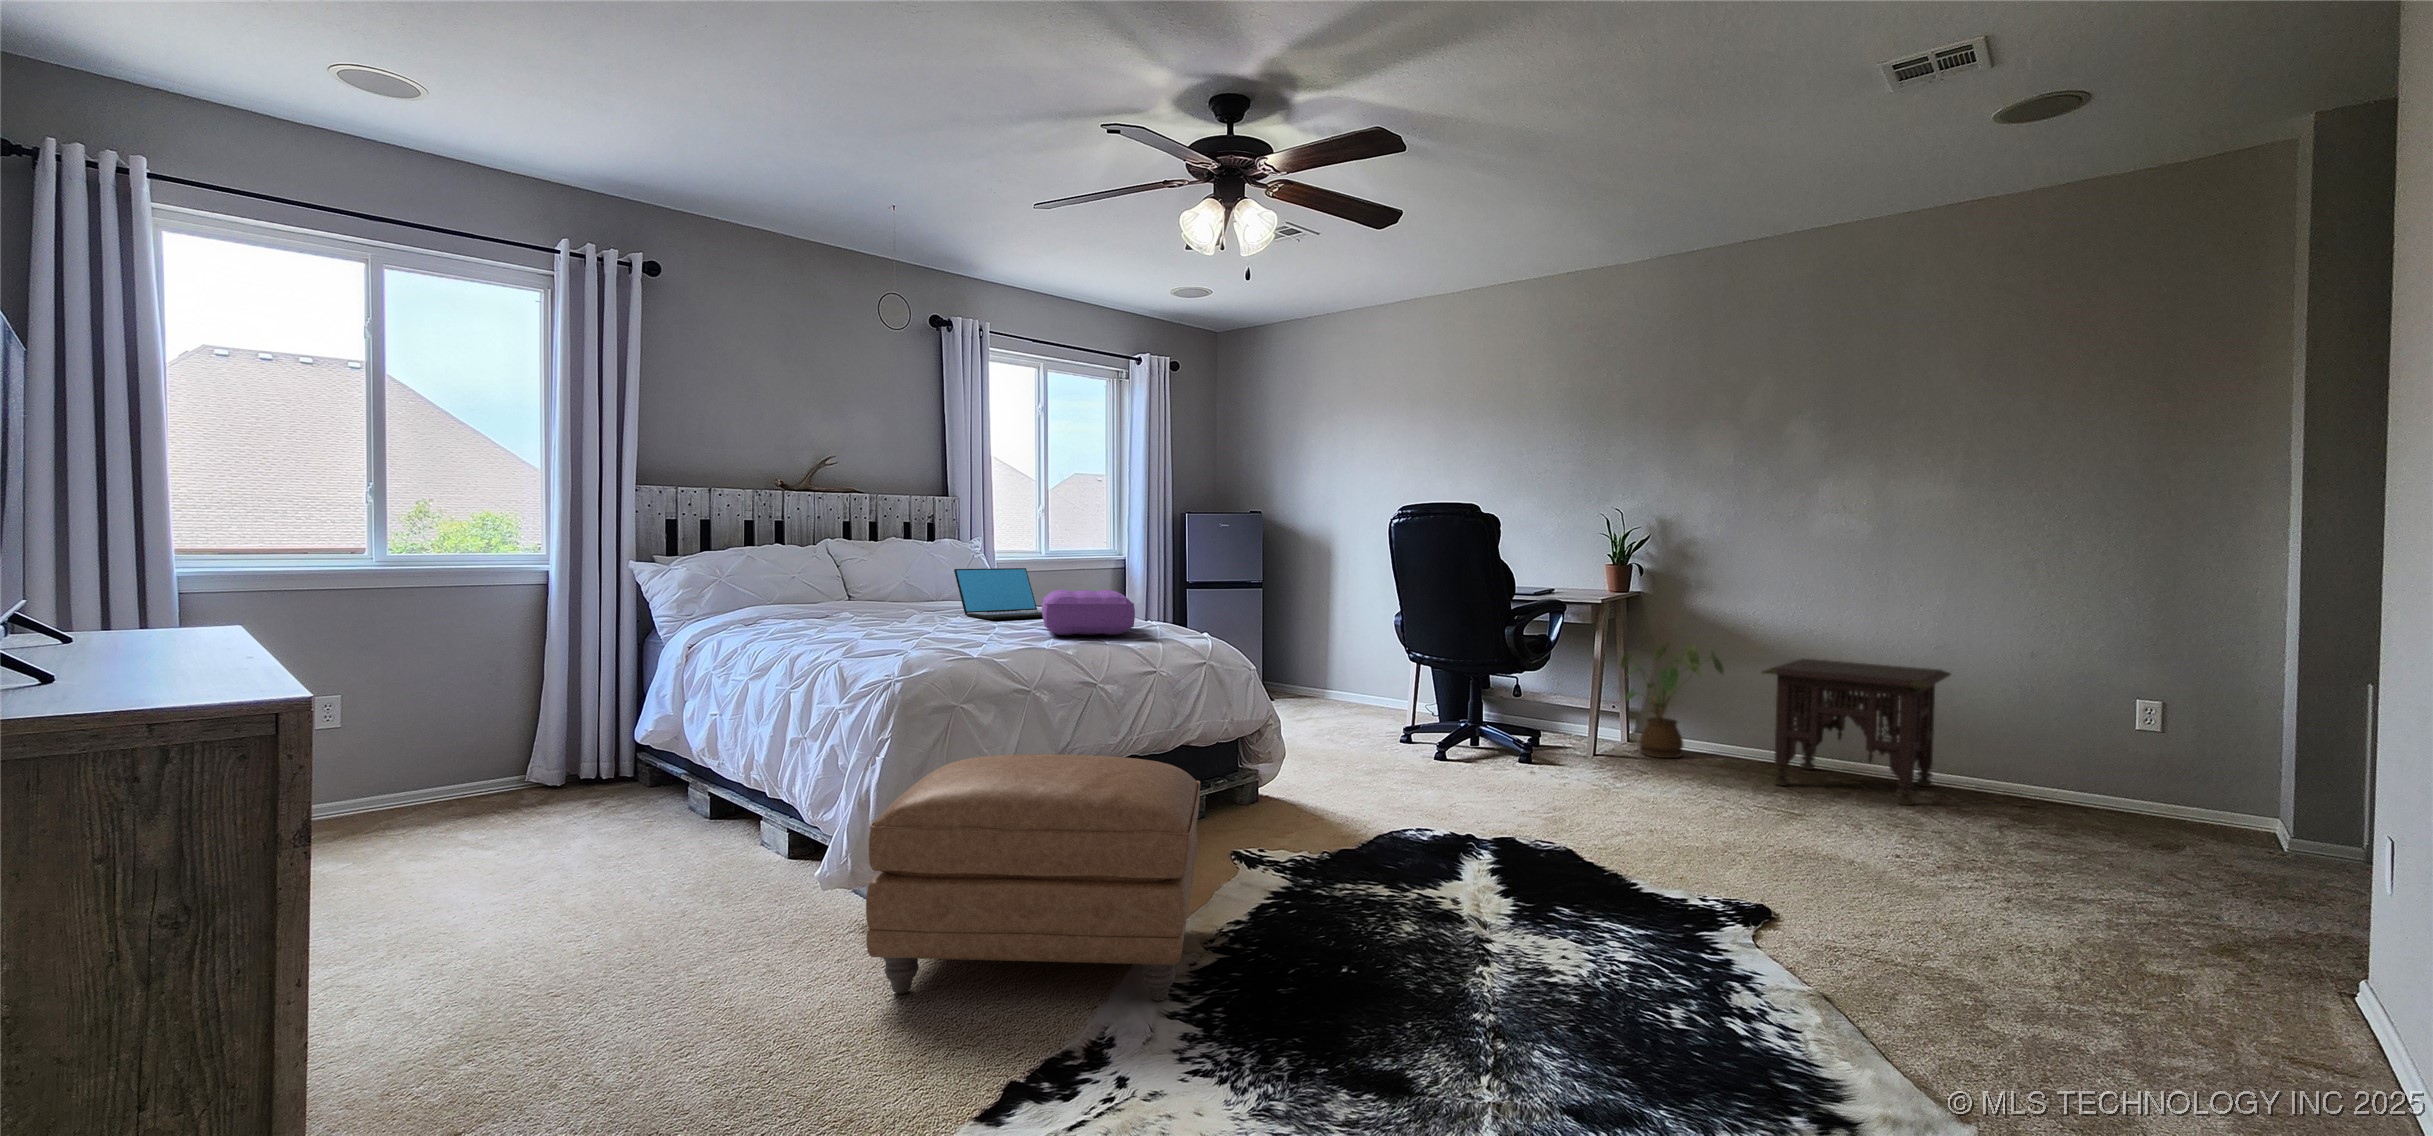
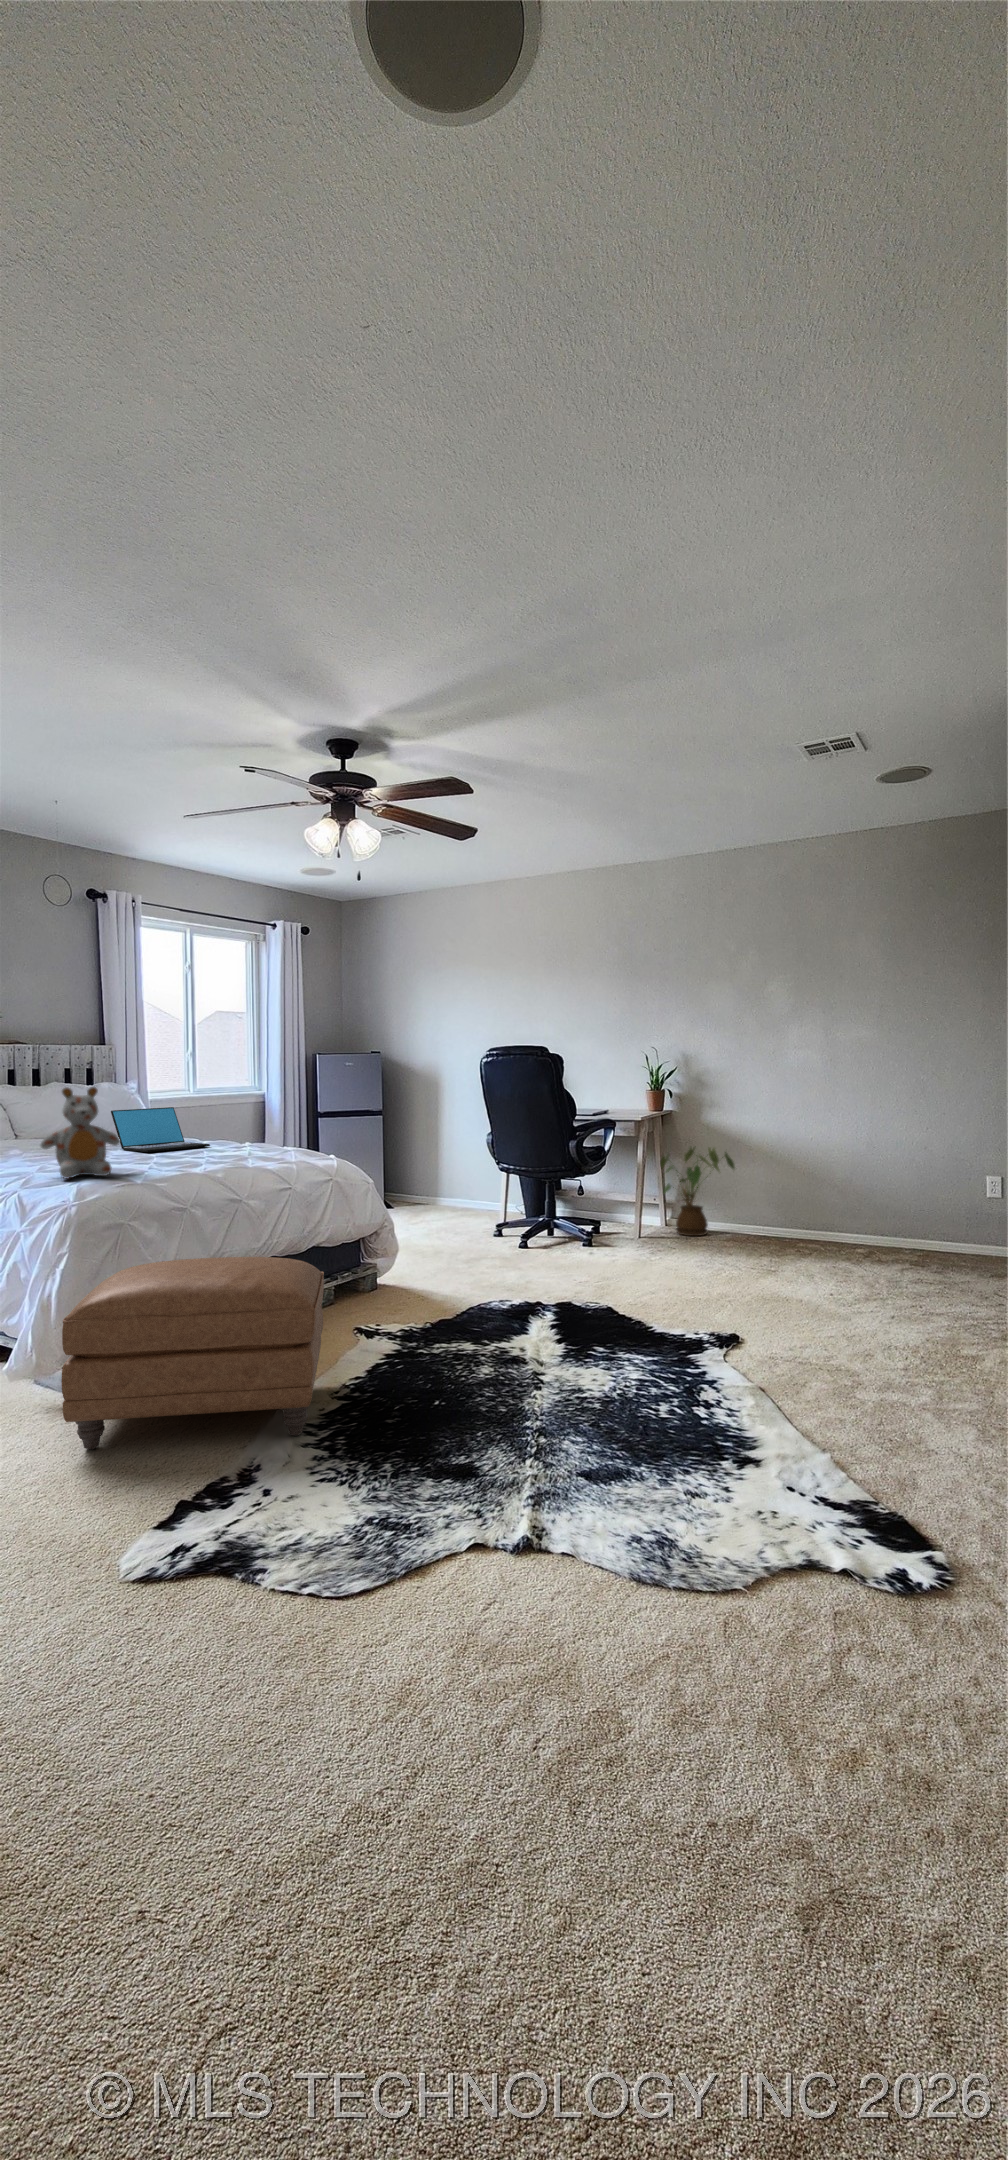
stuffed bear: none [867,535,959,646] -> present [41,1087,120,1179]
pillow: present [1042,590,1135,635] -> none [190,1124,269,1163]
side table: present [1763,659,1950,805] -> none [757,1154,889,1260]

